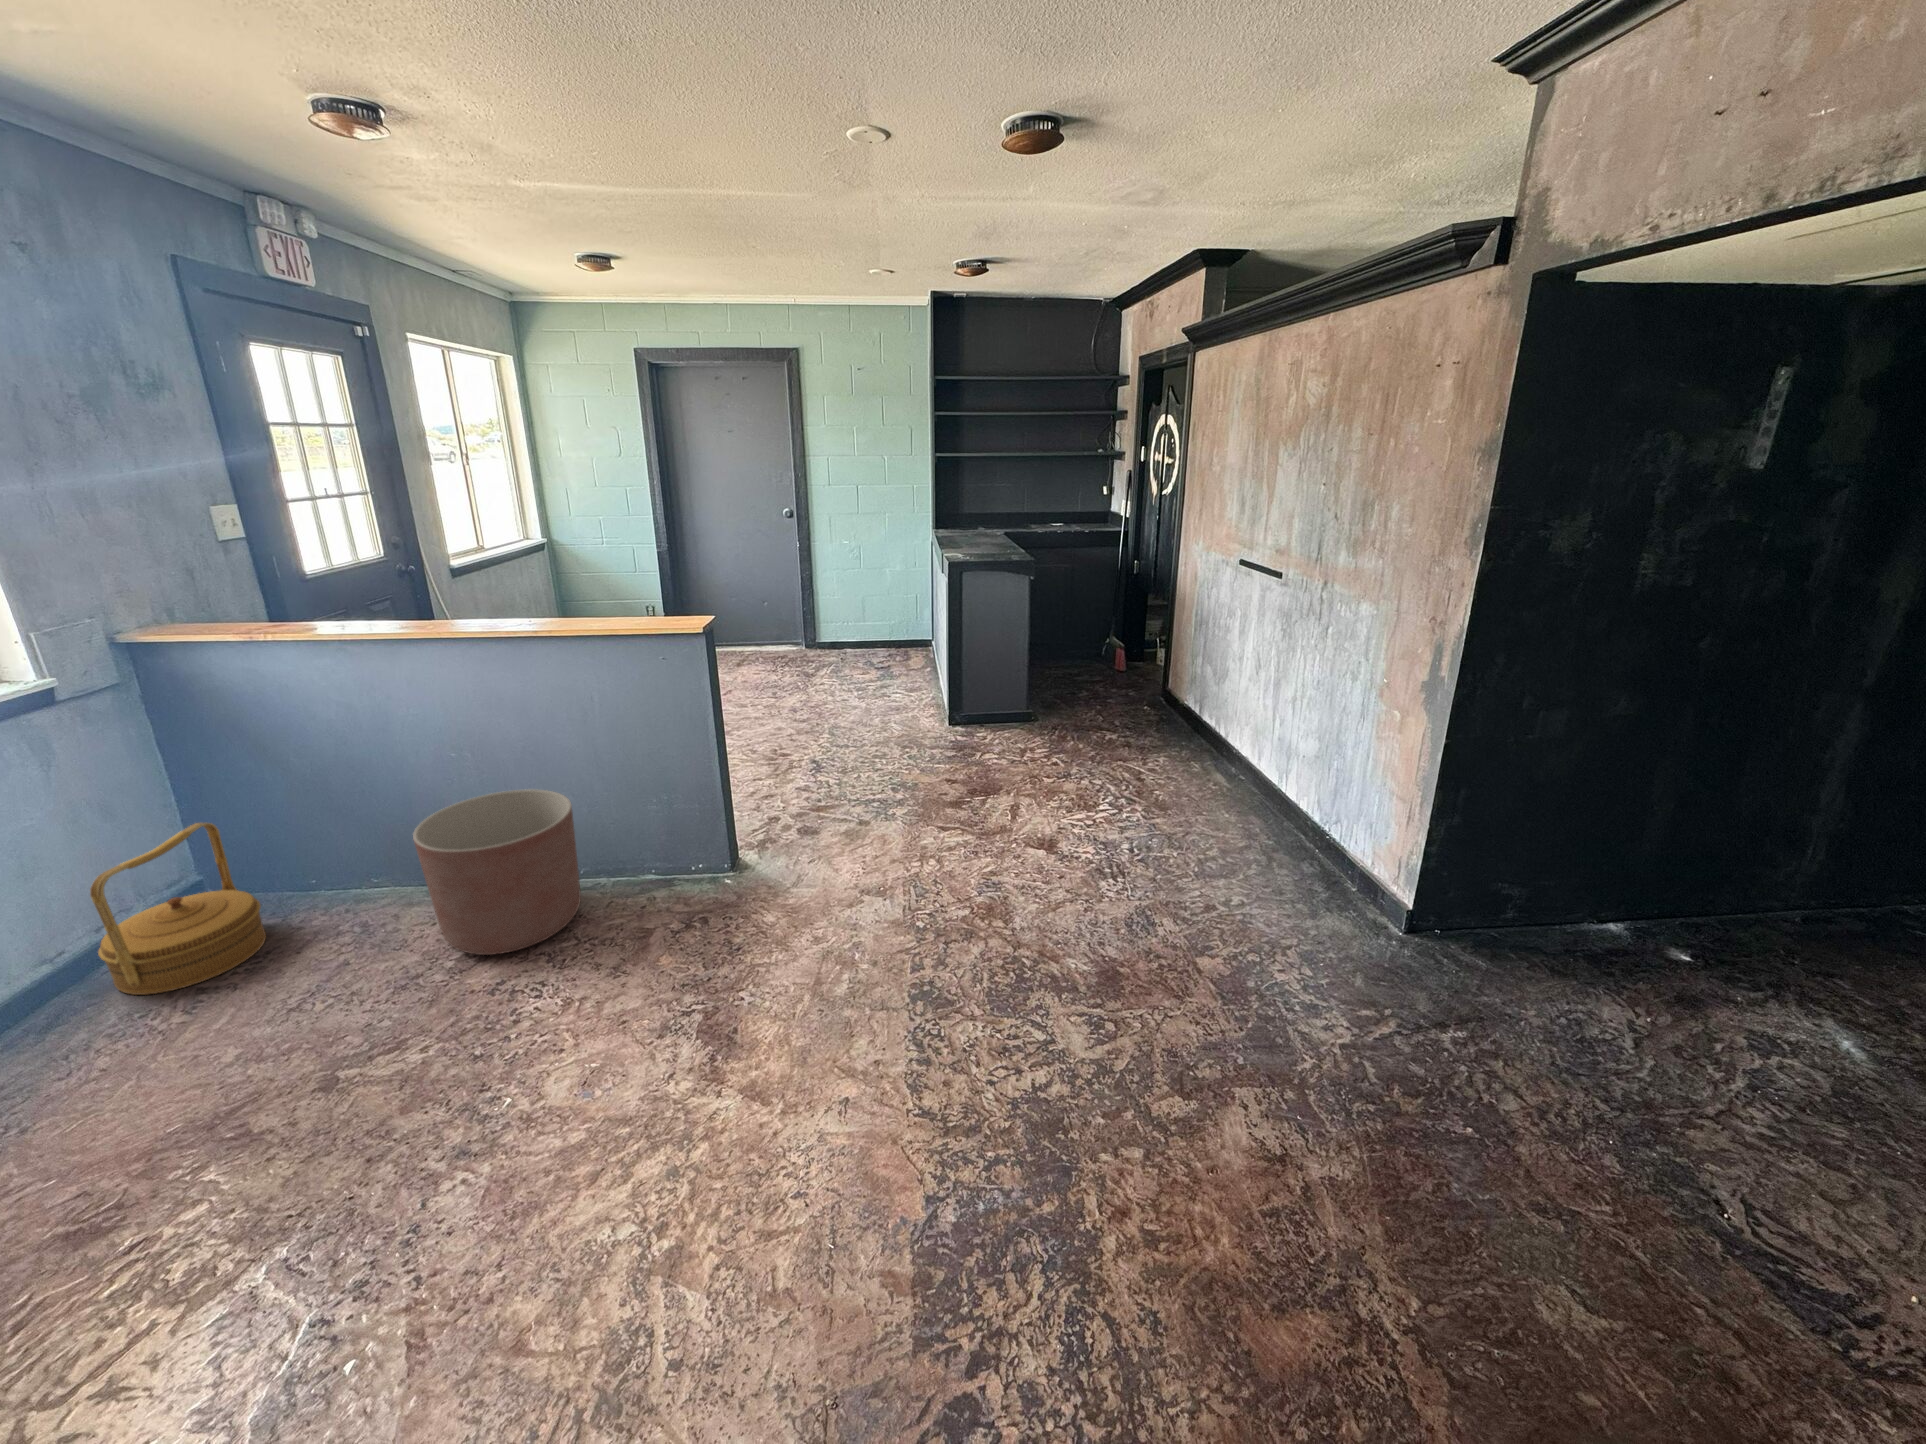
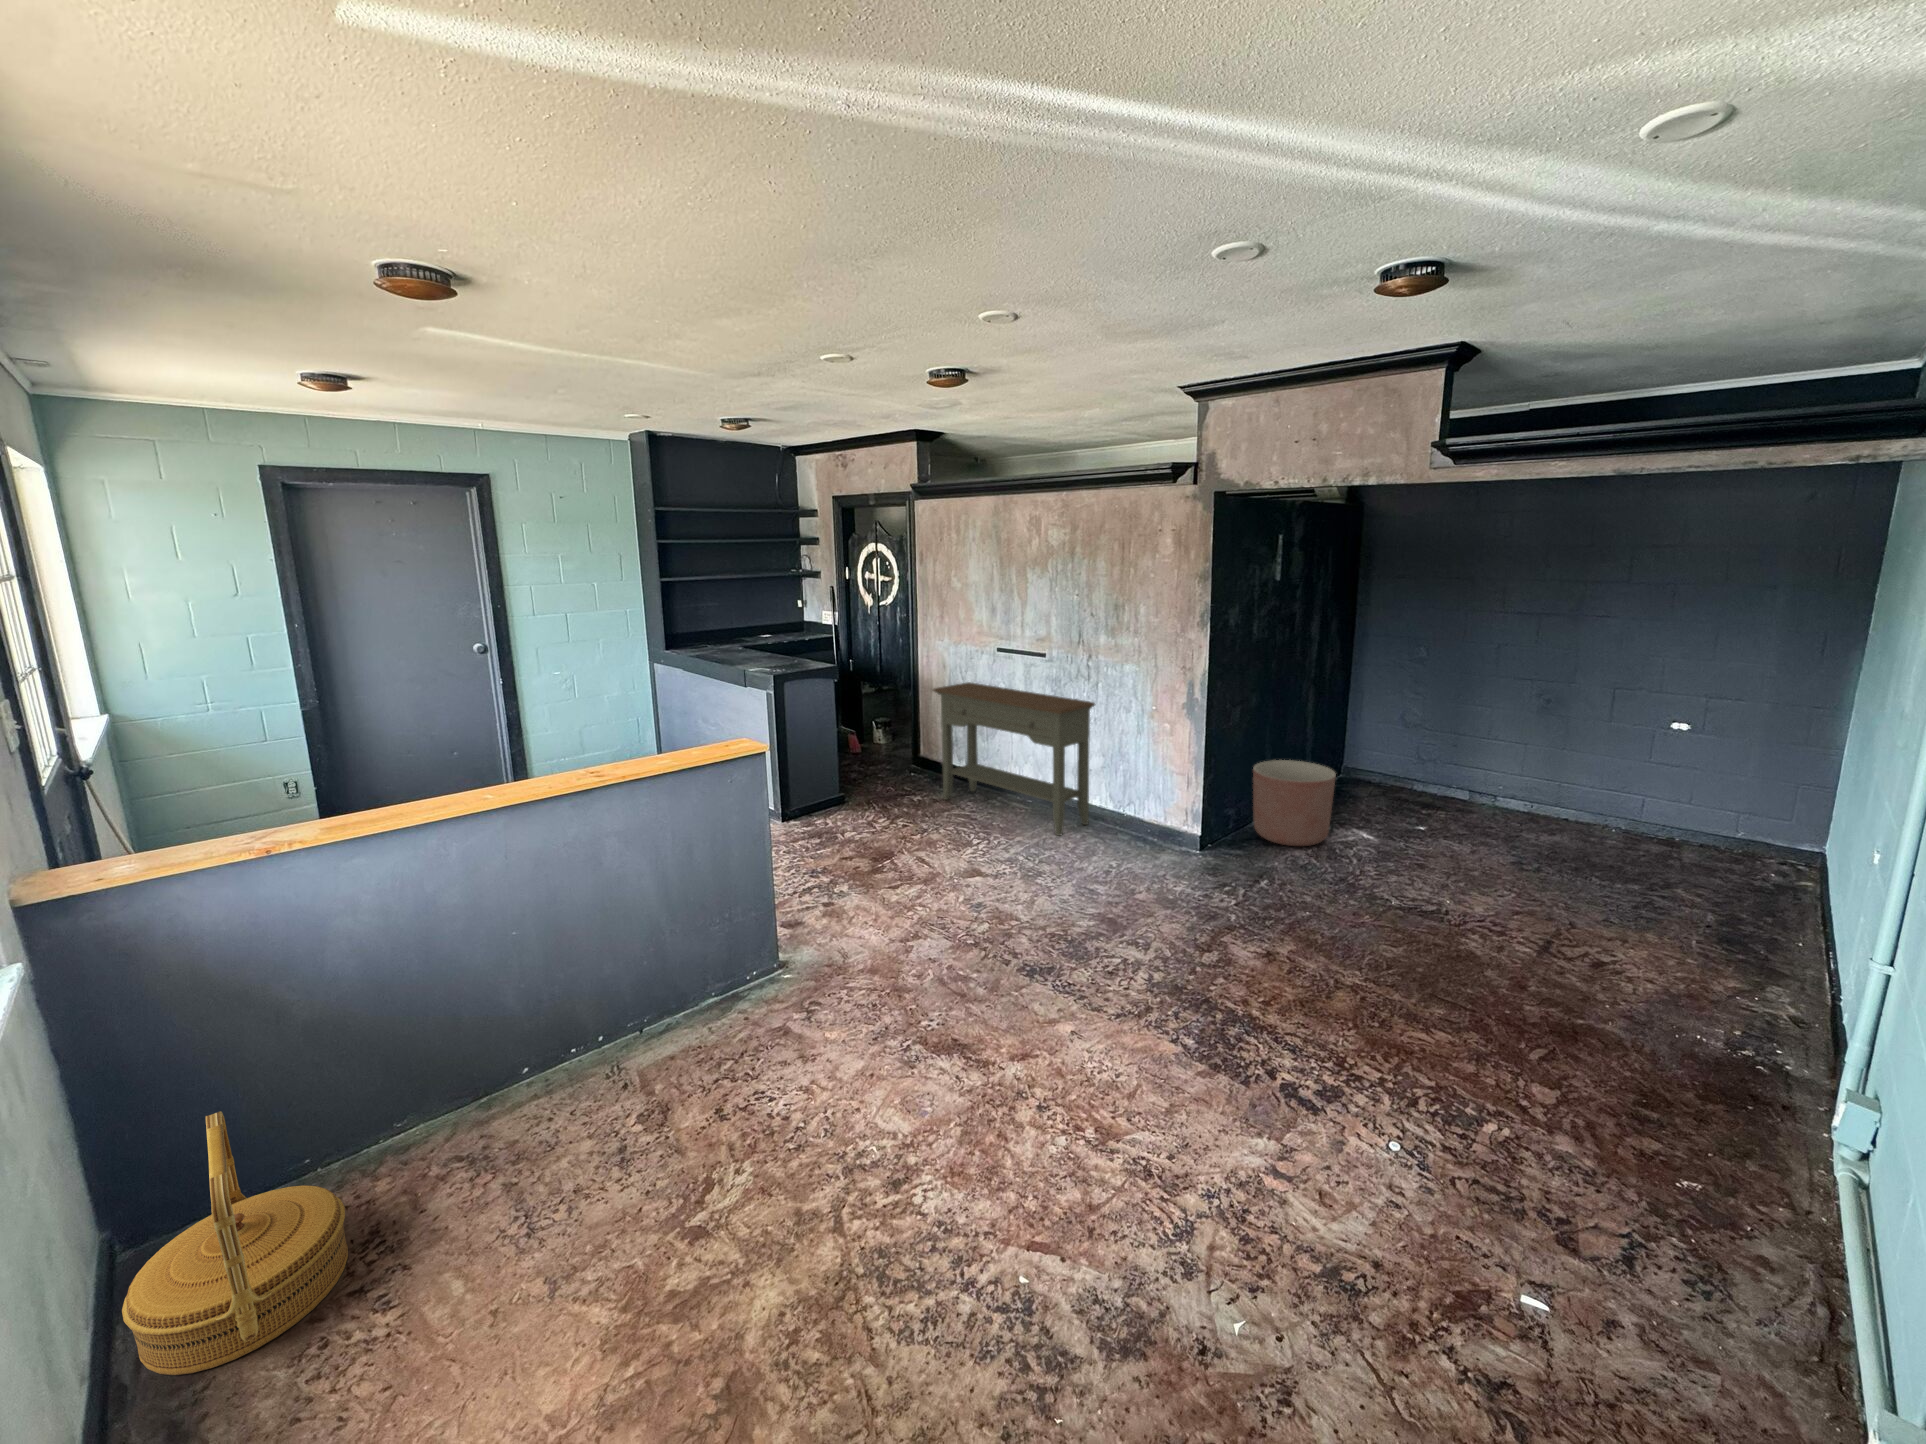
console table: none [1141,602,1309,836] -> present [933,682,1095,836]
planter: present [413,789,581,955] -> present [1253,760,1336,846]

